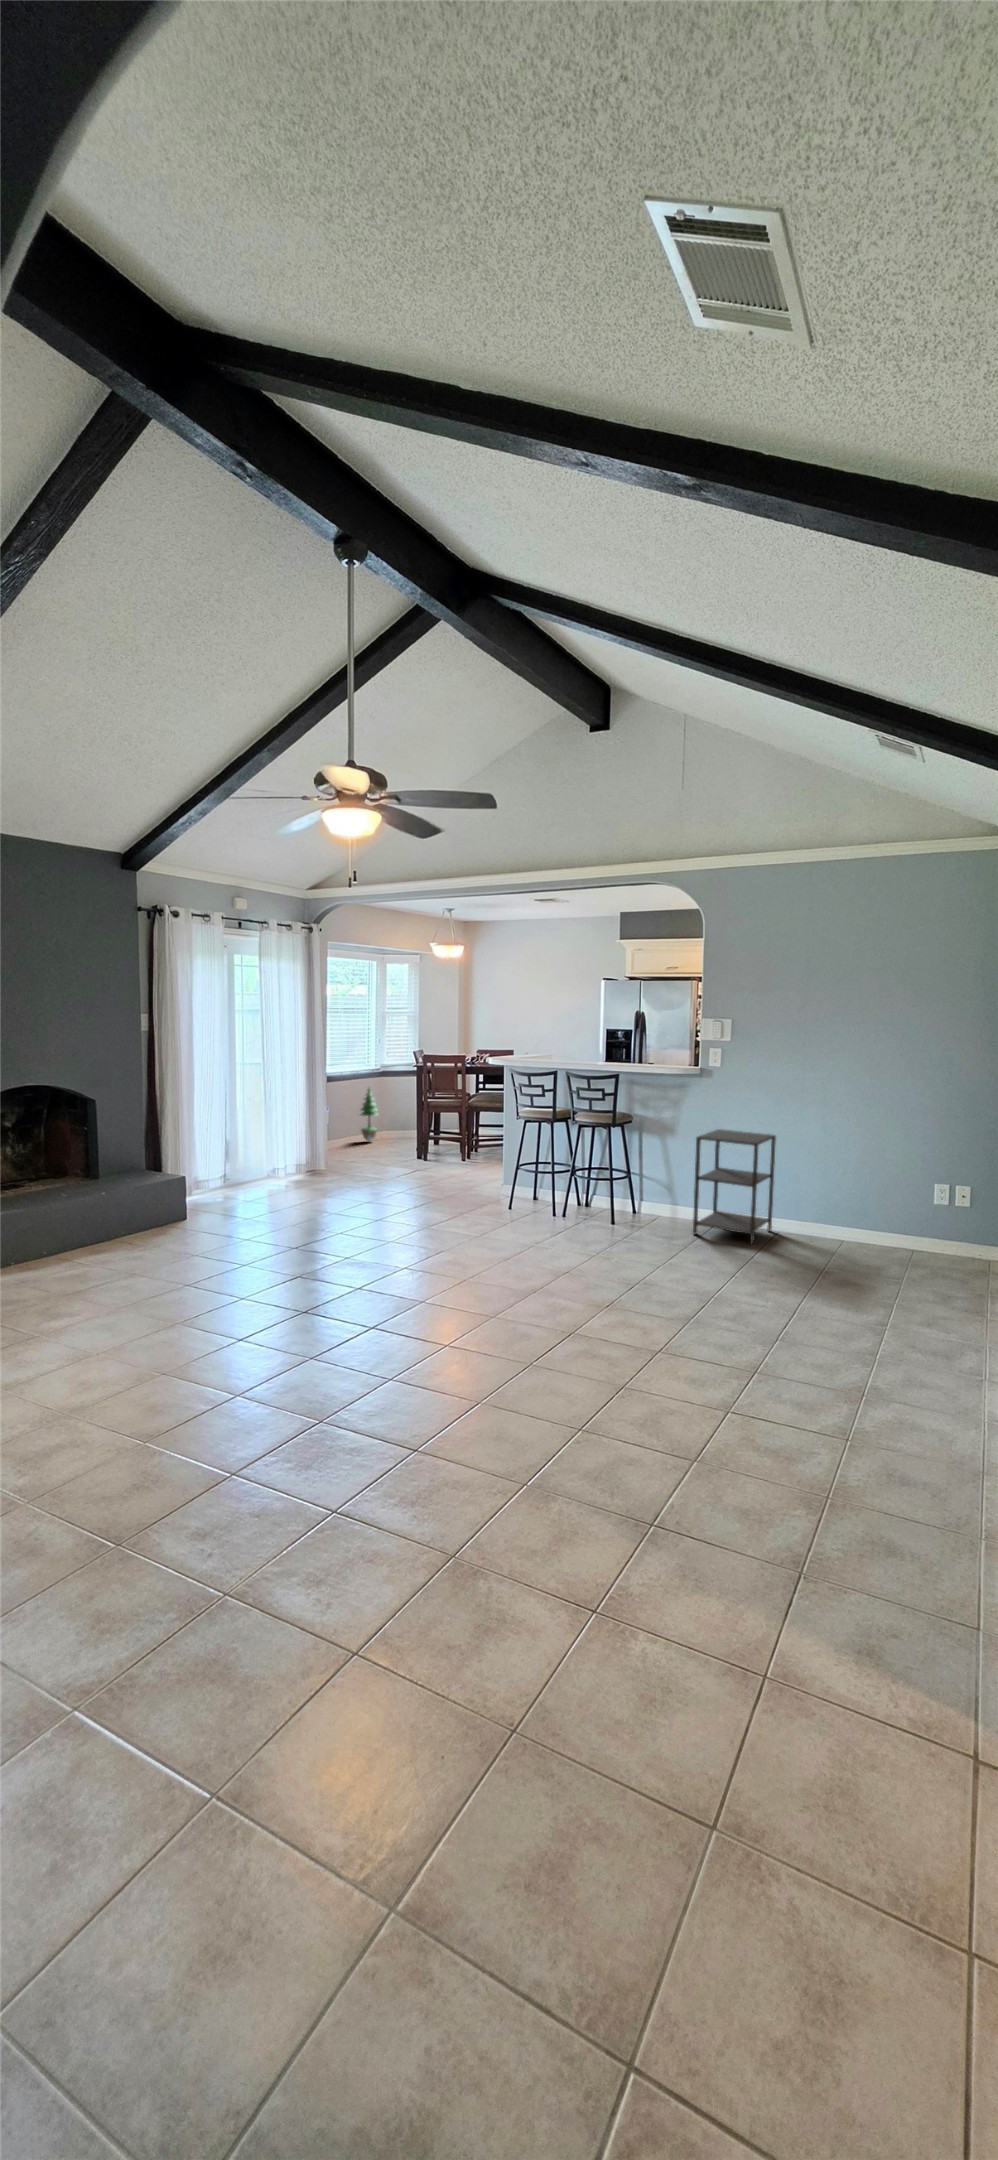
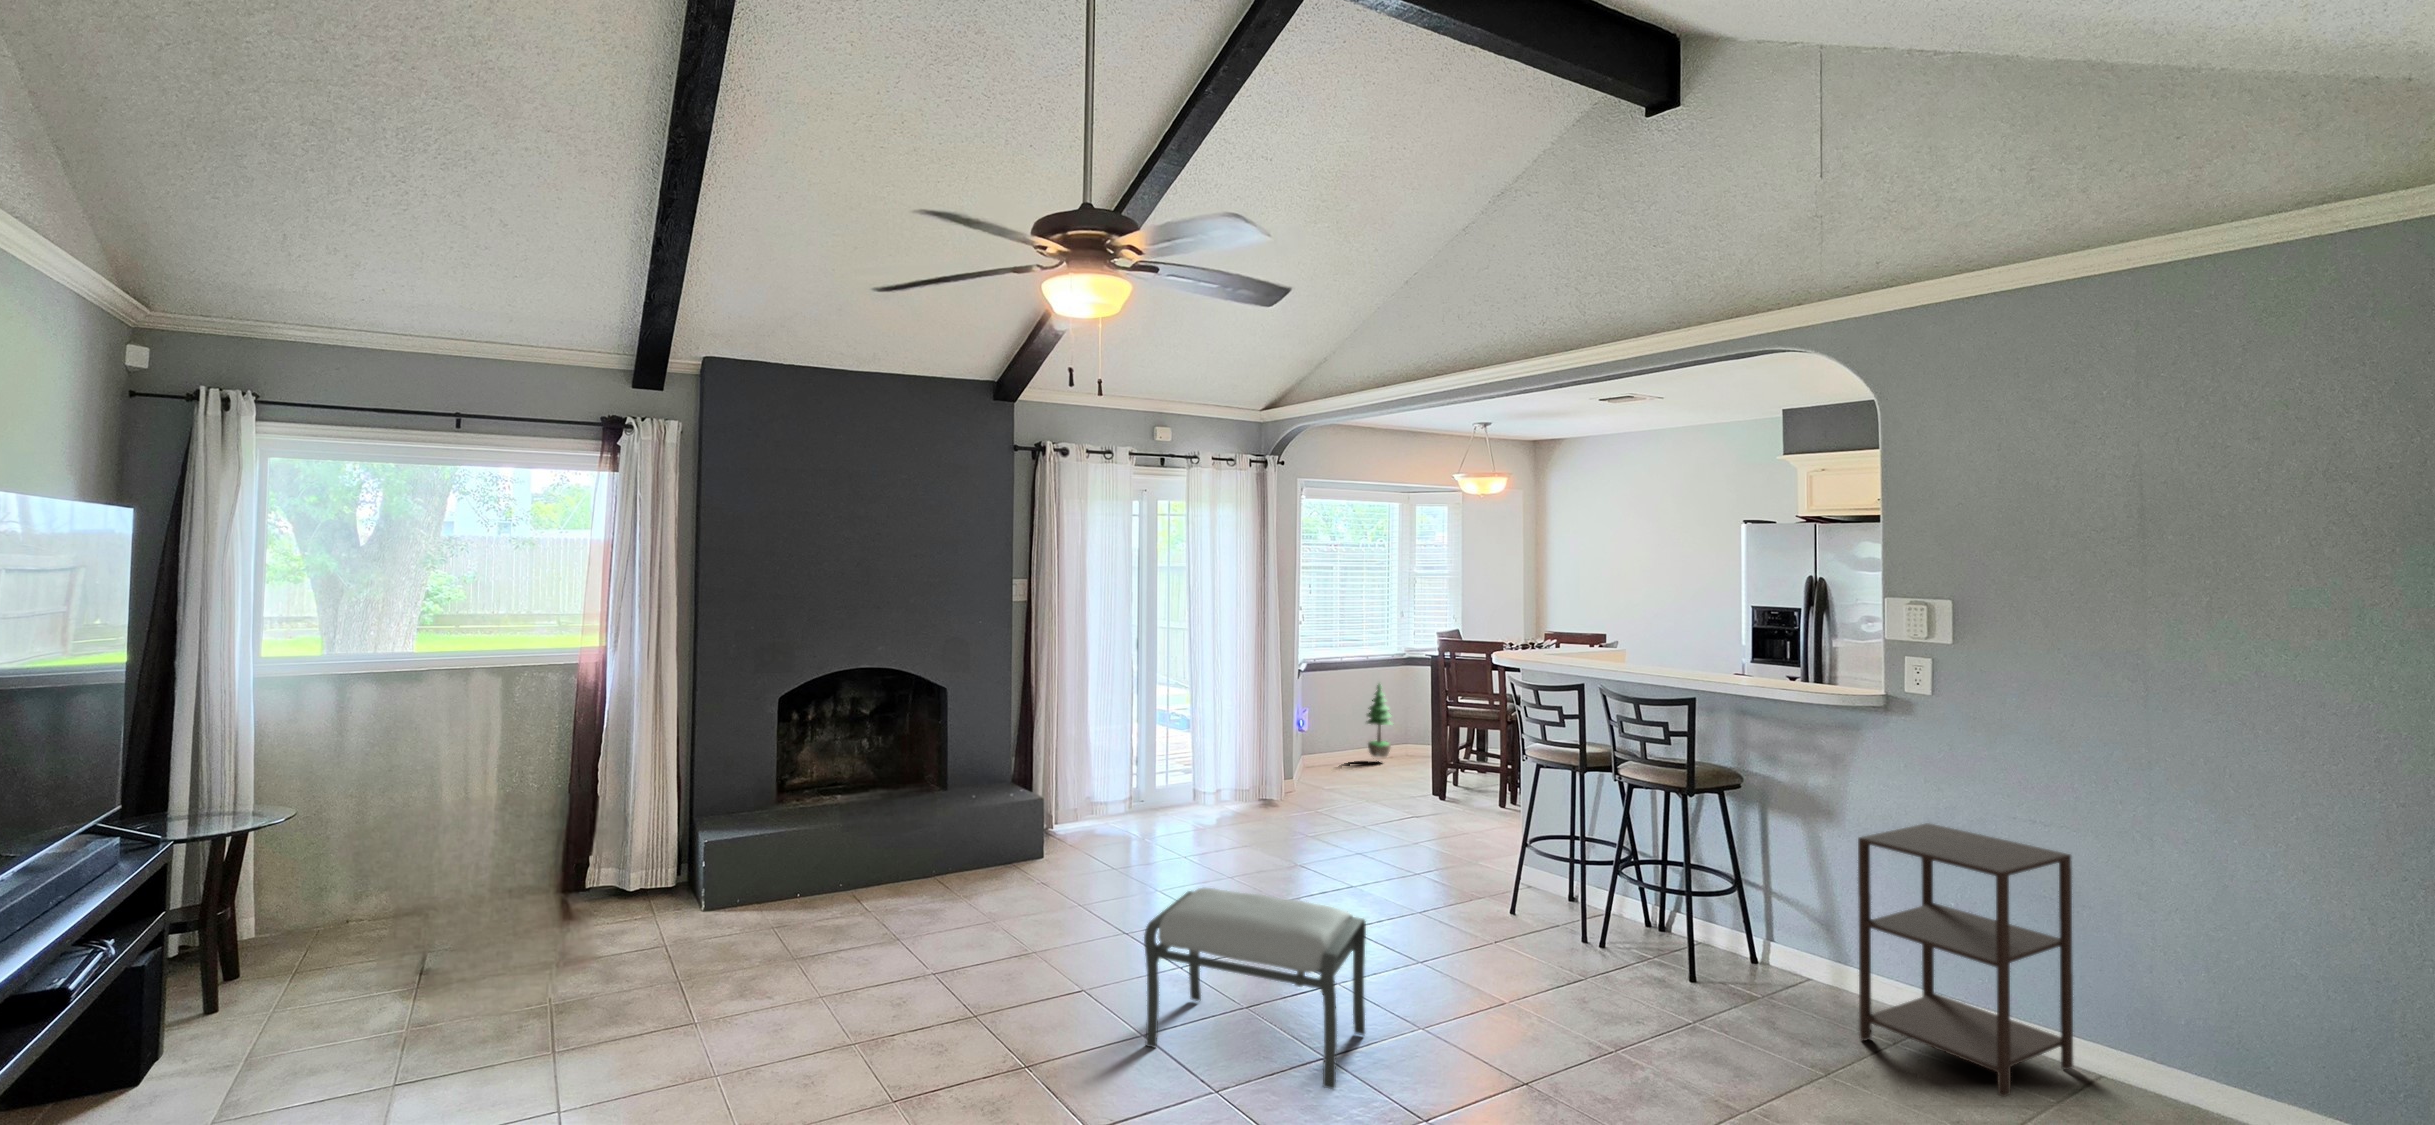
ottoman: none [366,1200,483,1294] -> present [1144,888,1366,1089]

